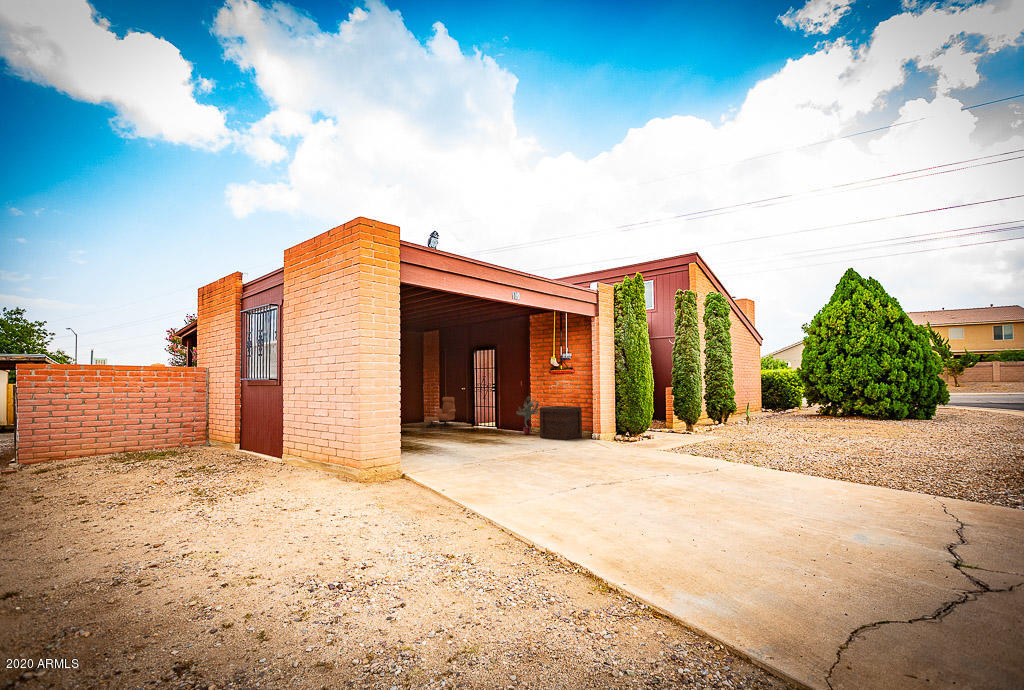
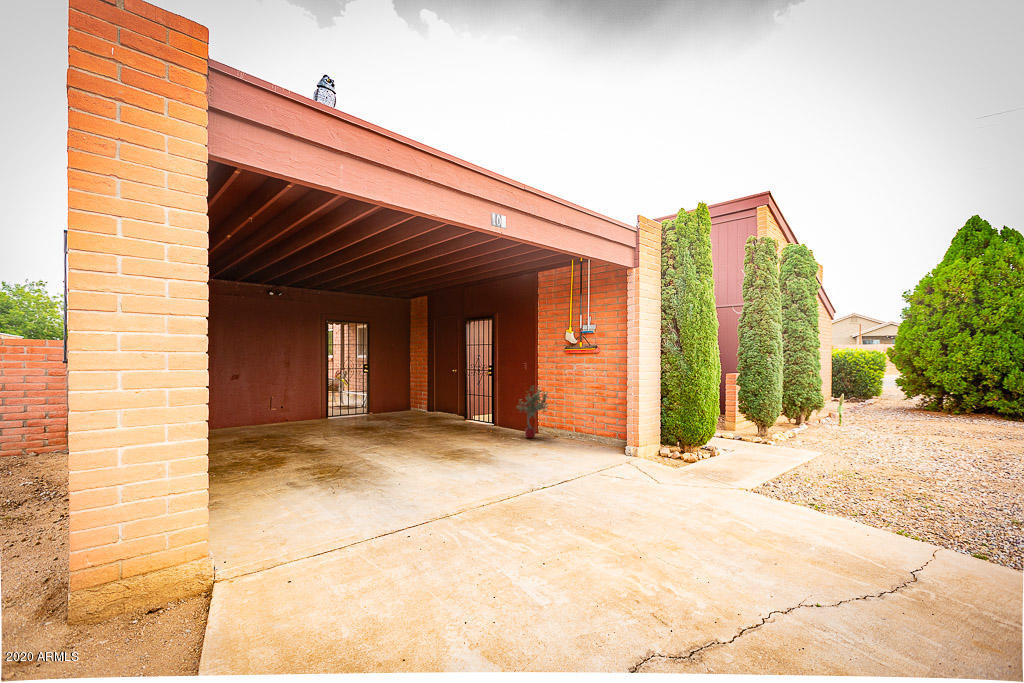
lounge chair: present [424,397,456,427] -> none [403,380,446,420]
wooden crate: present [540,406,582,440] -> none [546,400,608,455]

